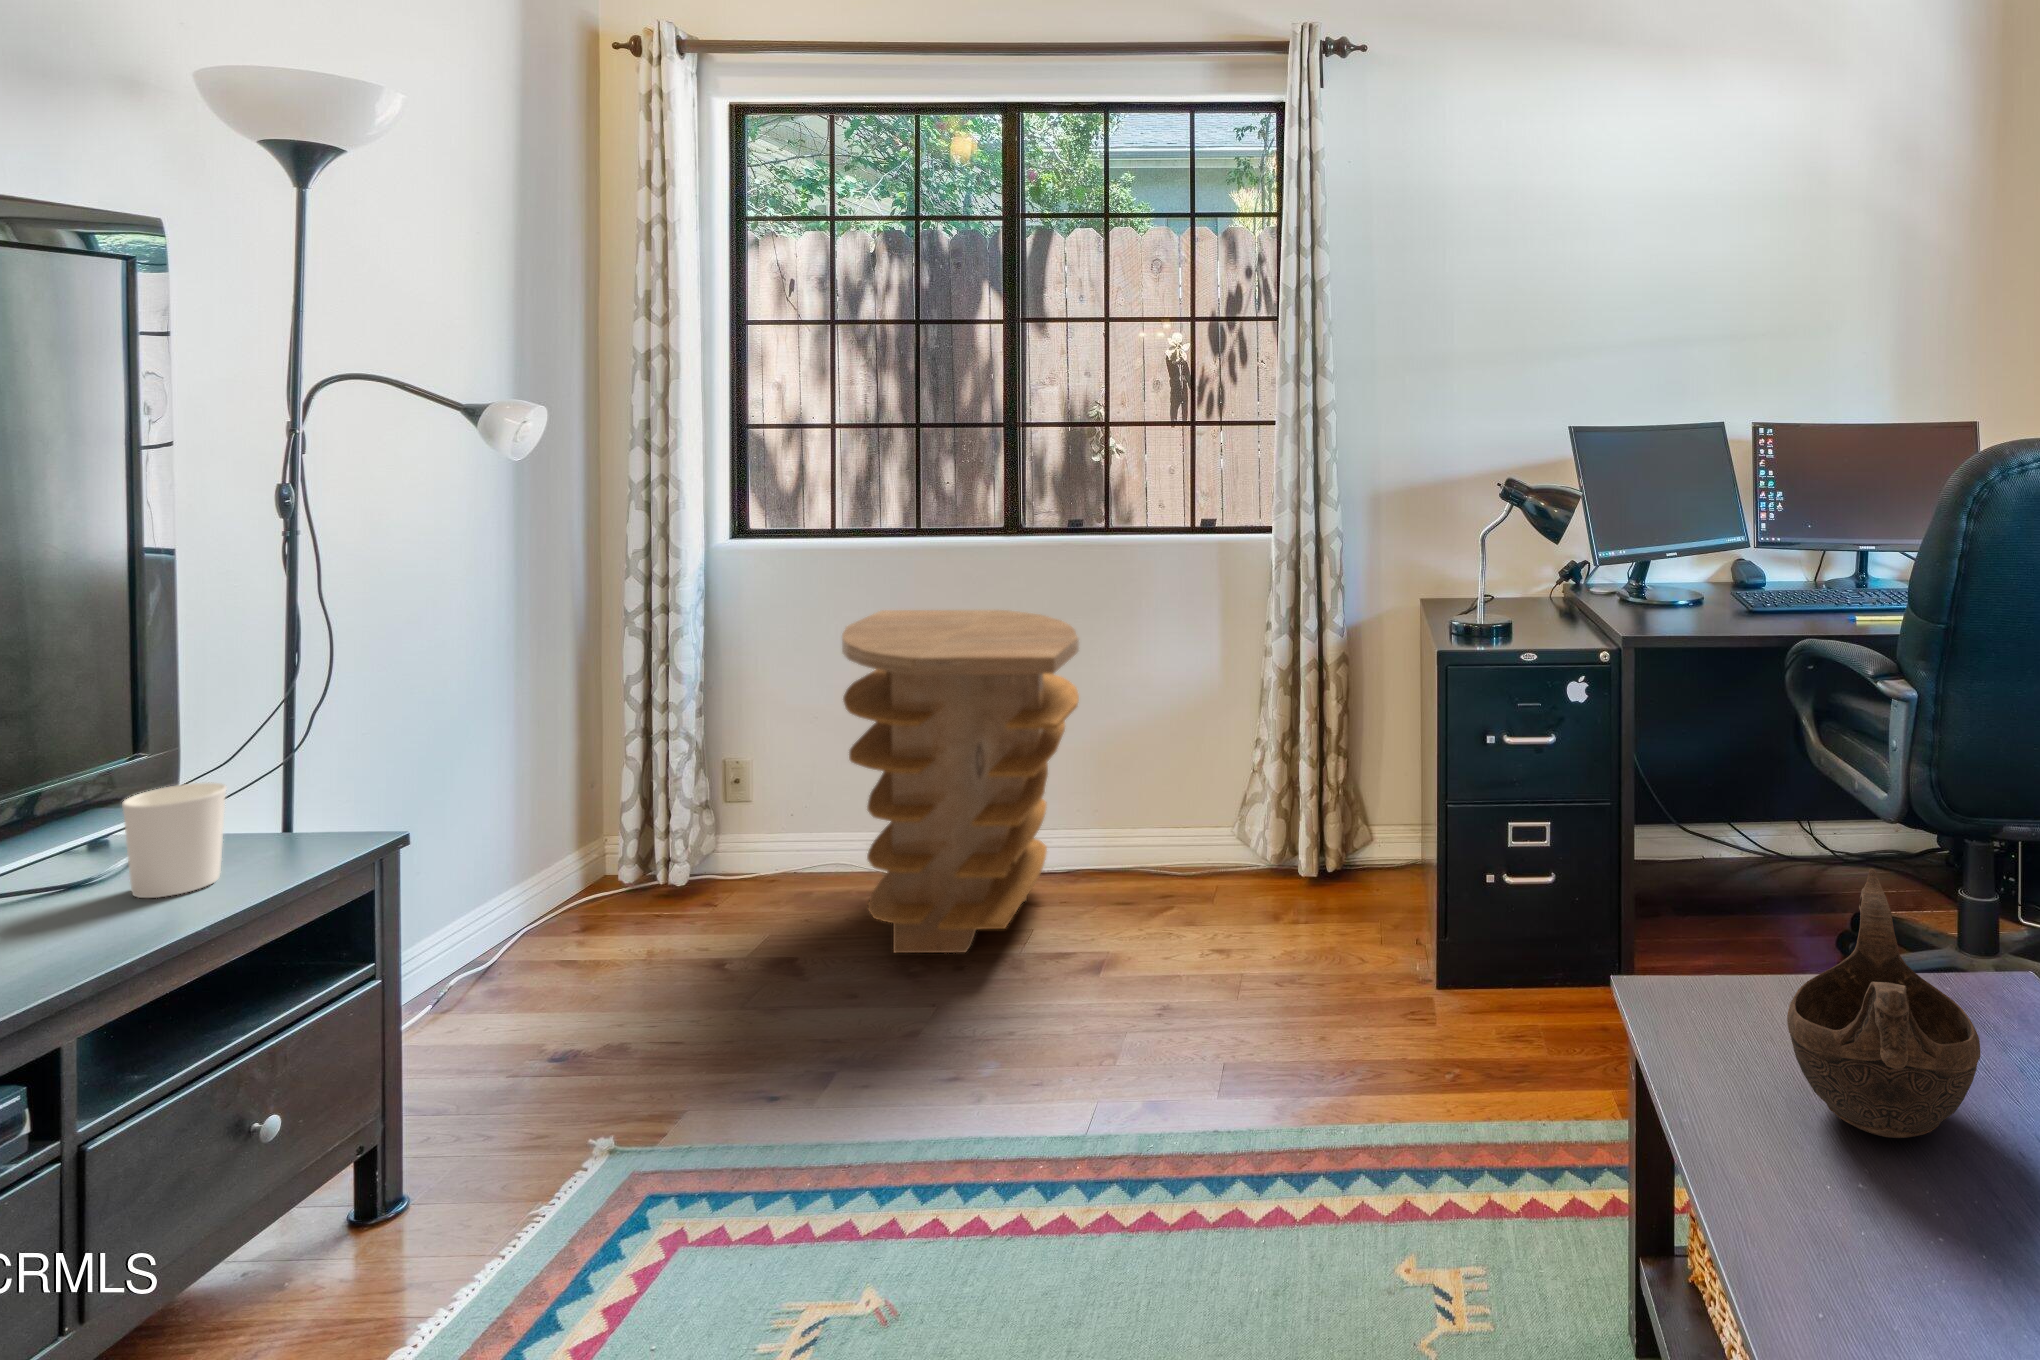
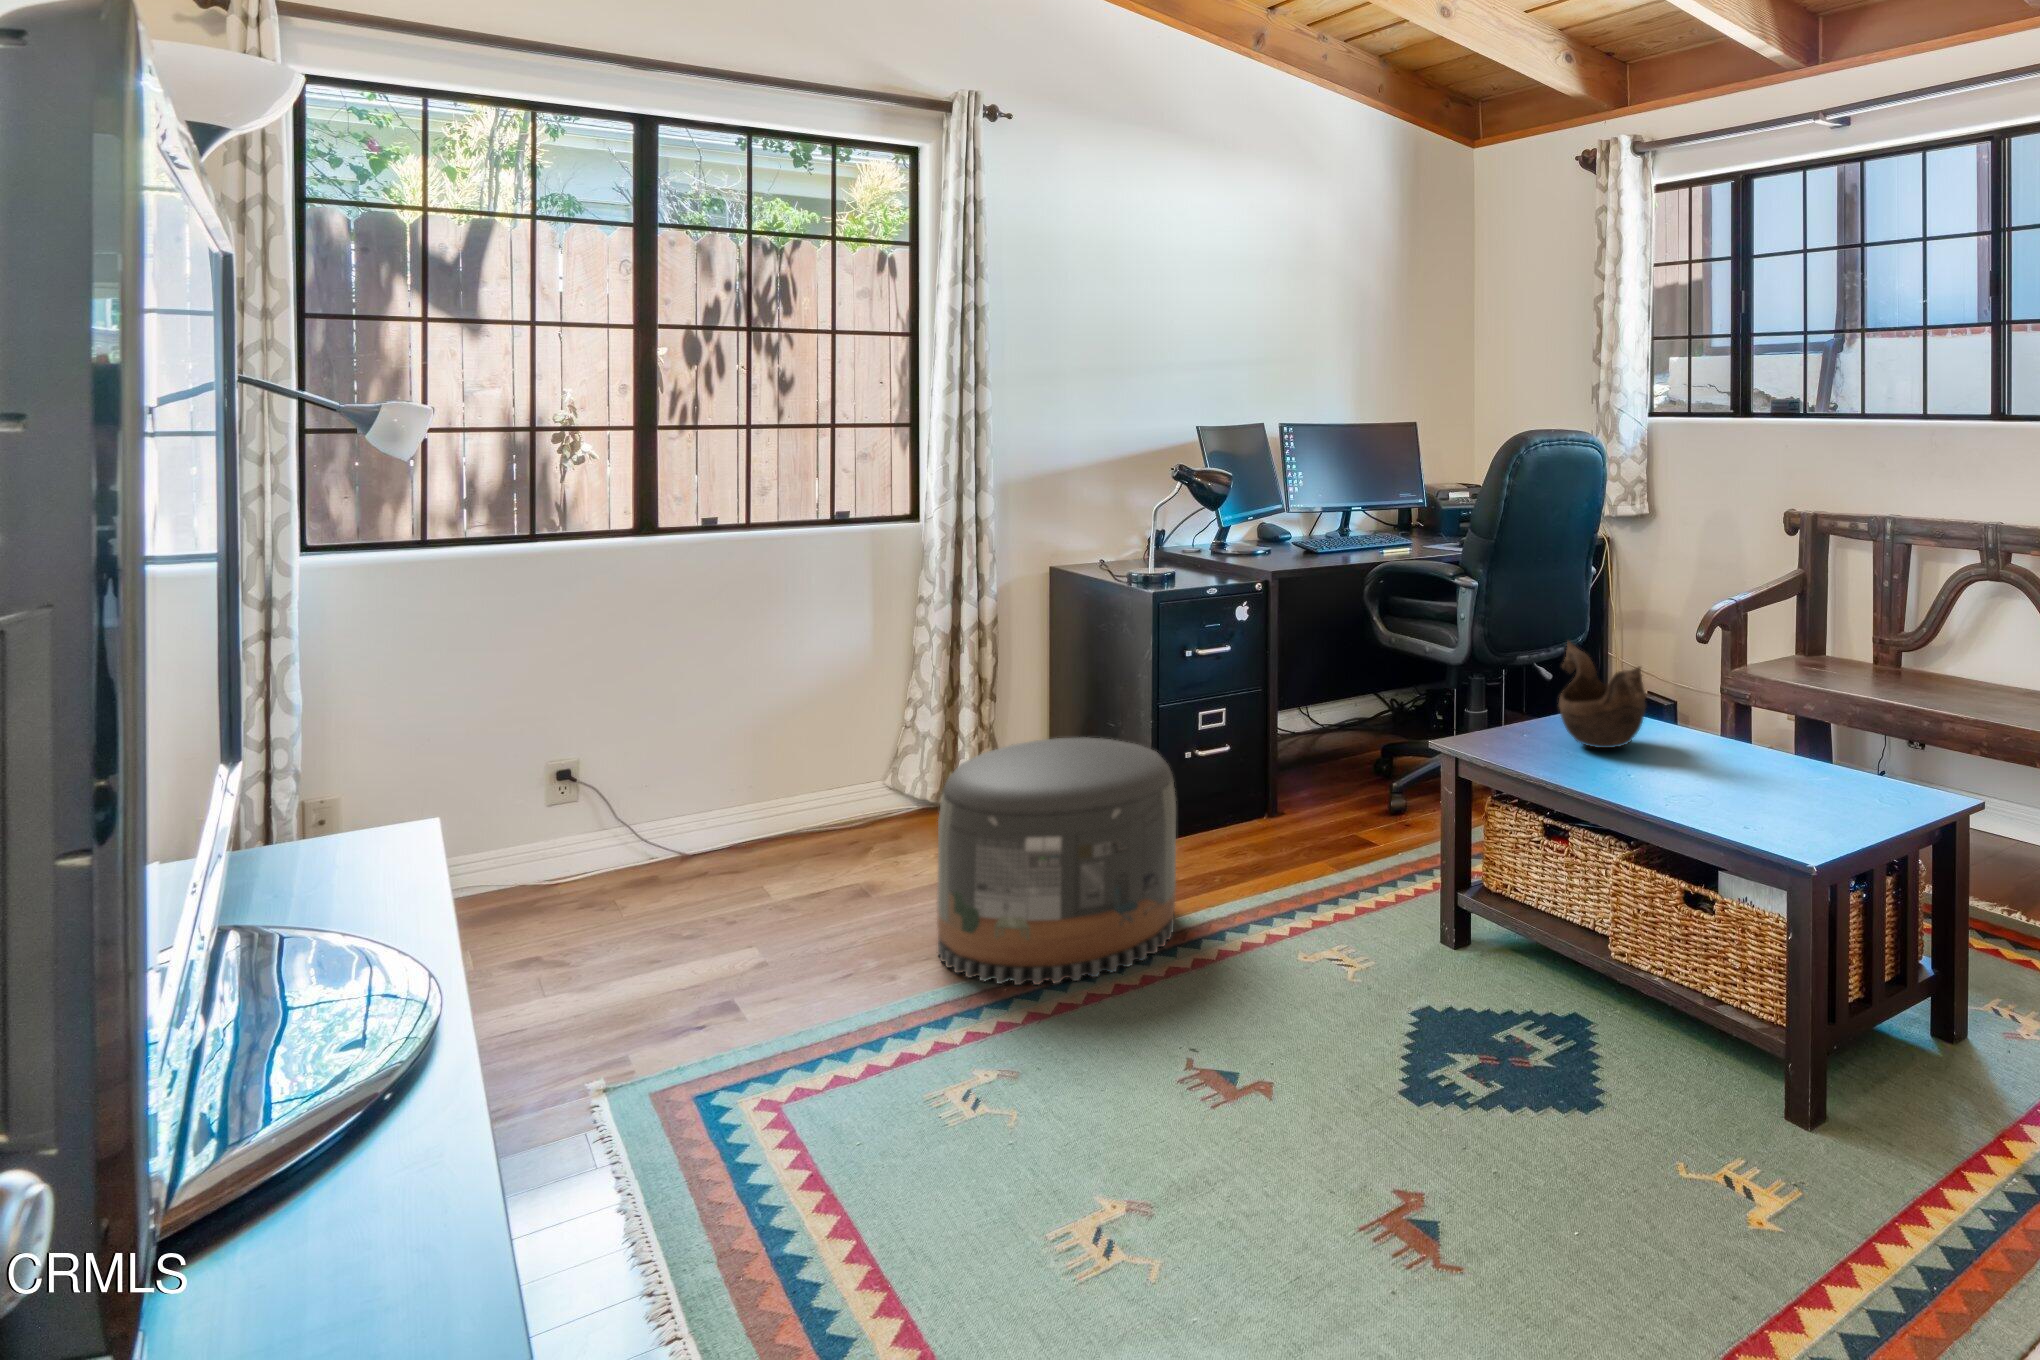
side table: present [842,610,1079,953] -> none [520,608,841,932]
candle holder: present [122,782,226,898] -> none [291,760,386,868]
pouf: none [1022,835,1331,1201] -> present [937,737,1176,985]

